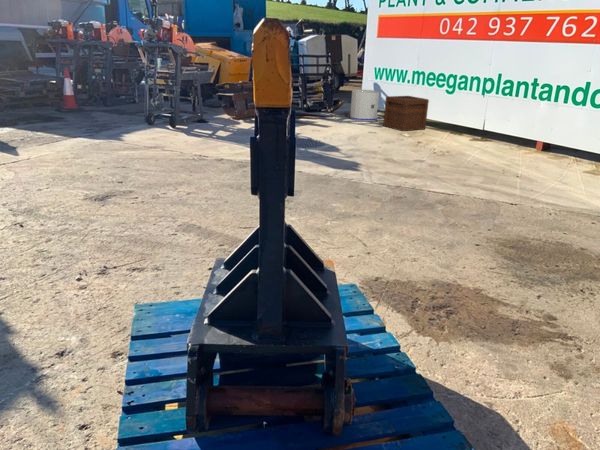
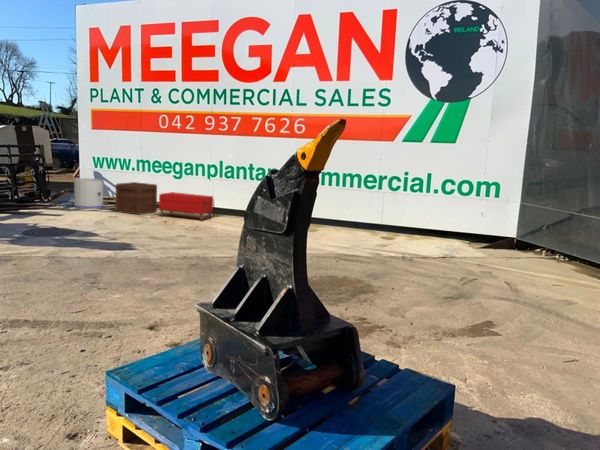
bench: none [423,109,485,144] -> present [159,192,213,221]

